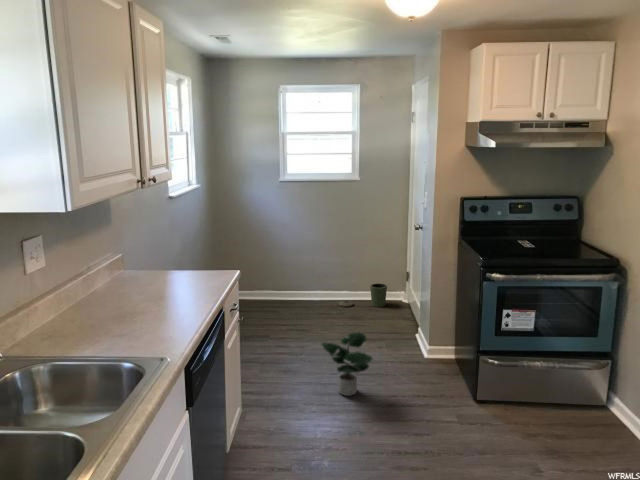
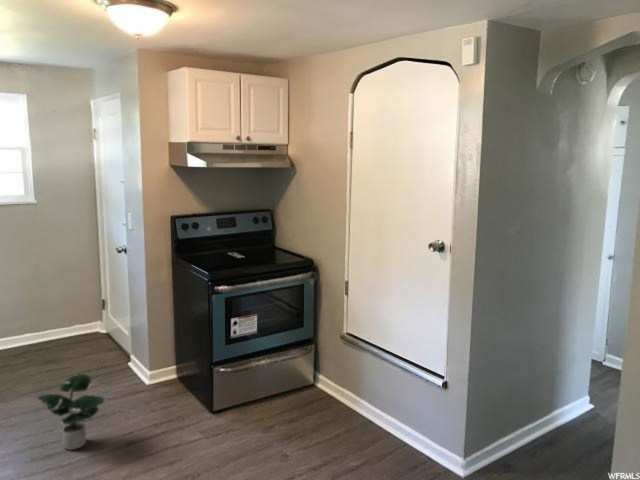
trash can: present [339,283,387,307] -> none [21,317,81,352]

